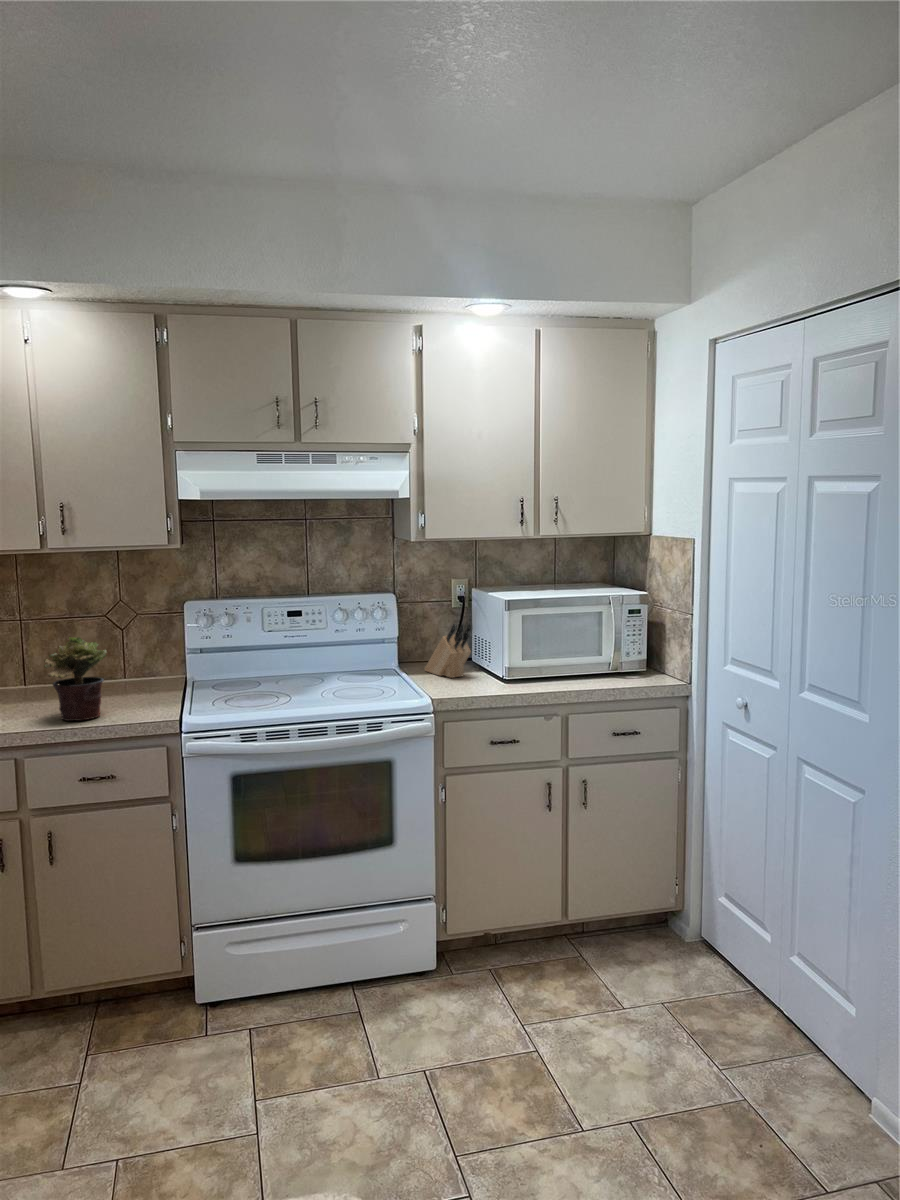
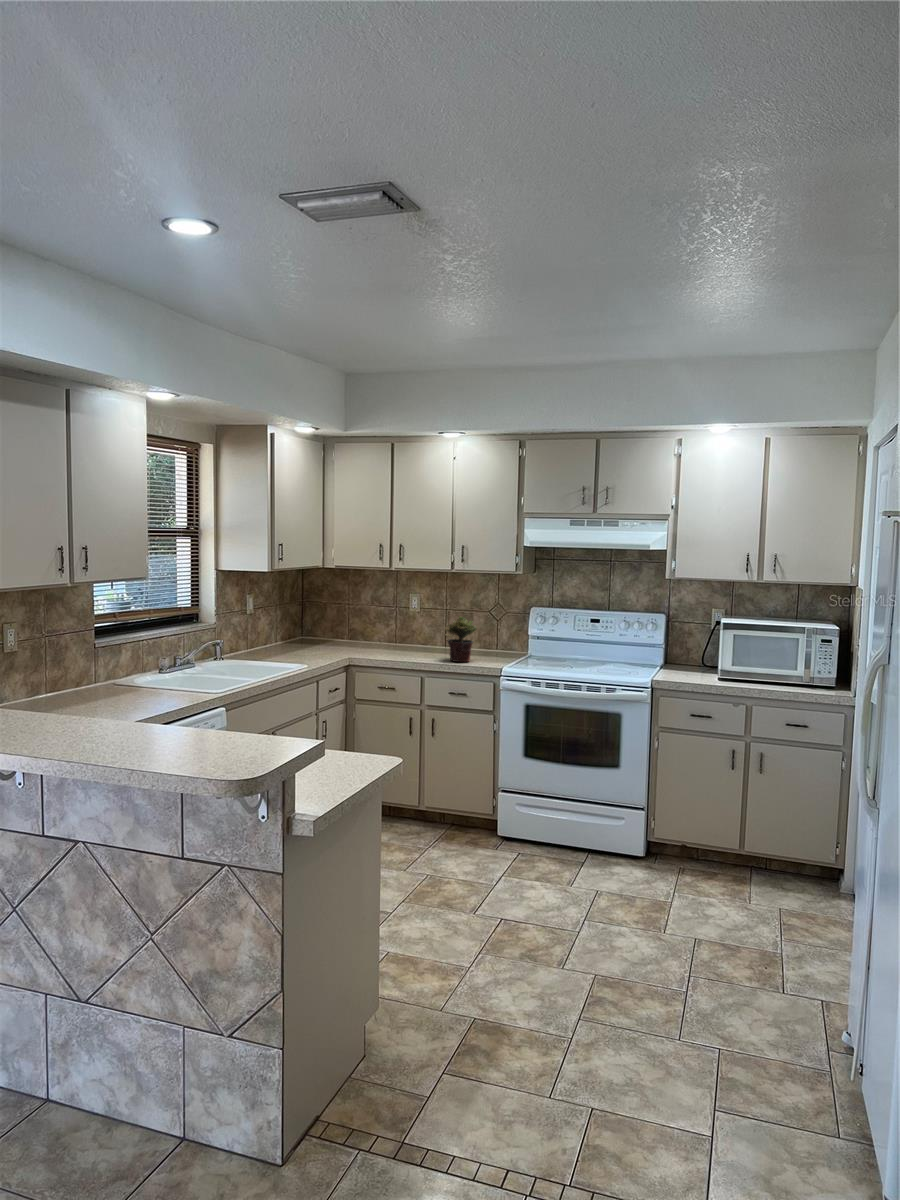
knife block: present [425,624,472,678] -> none [679,637,703,674]

